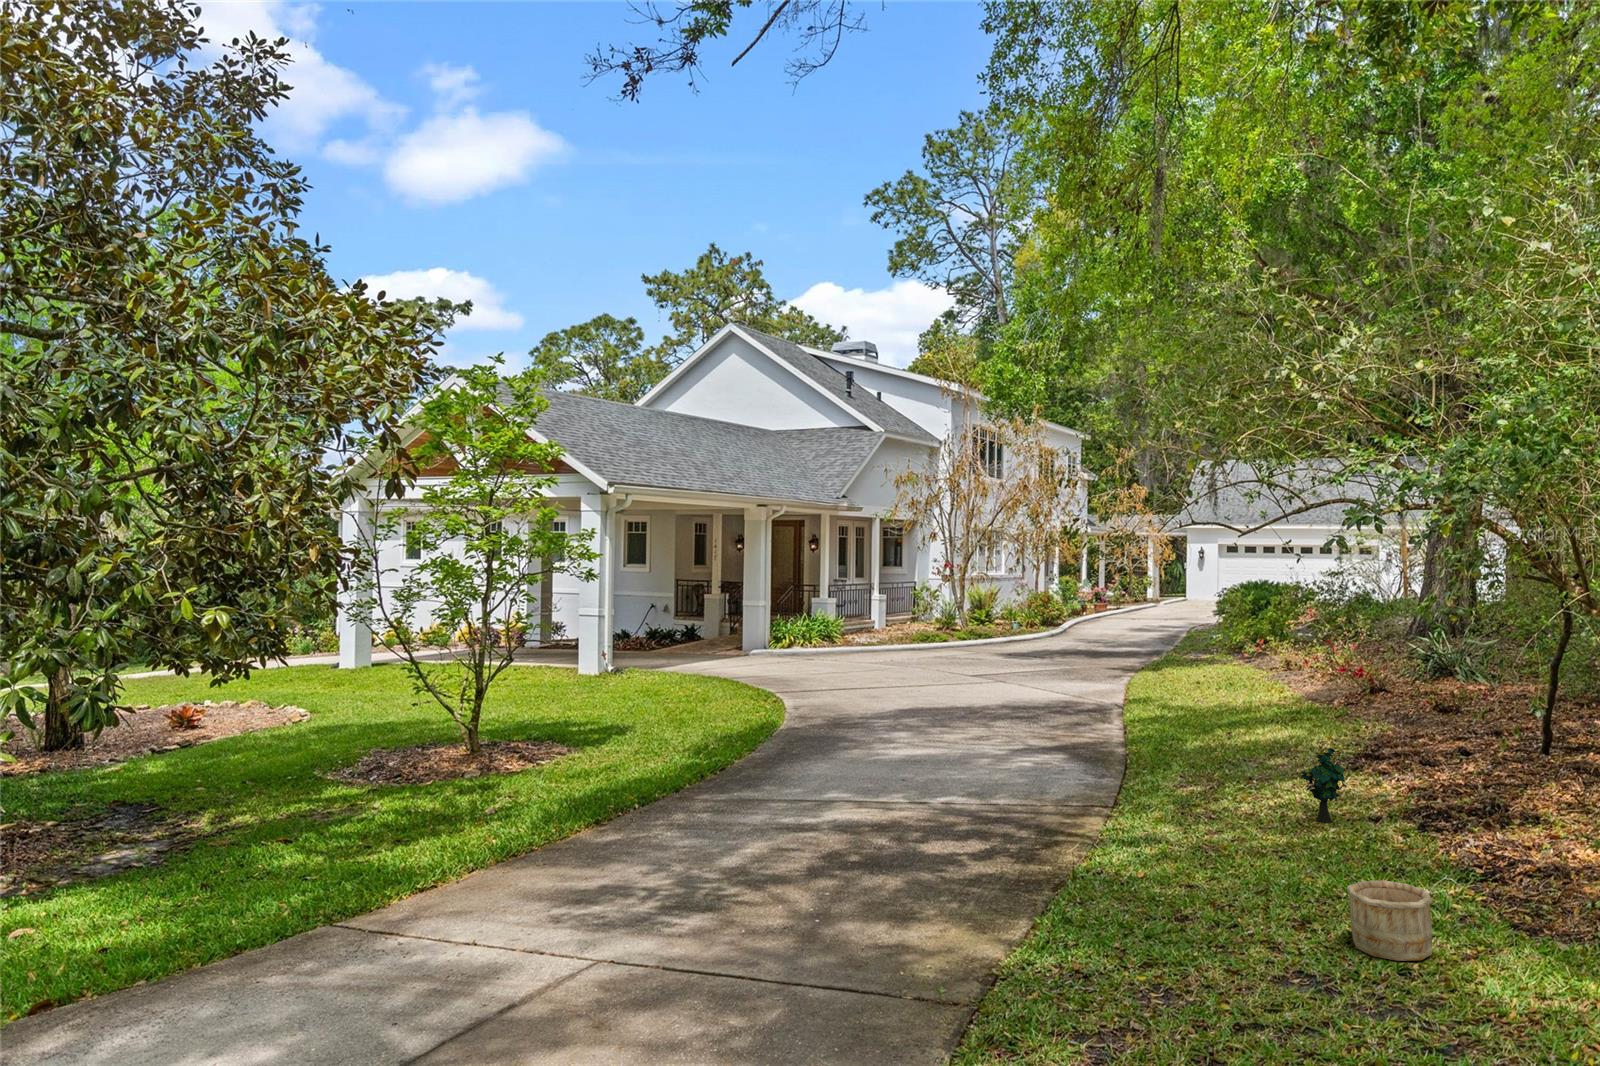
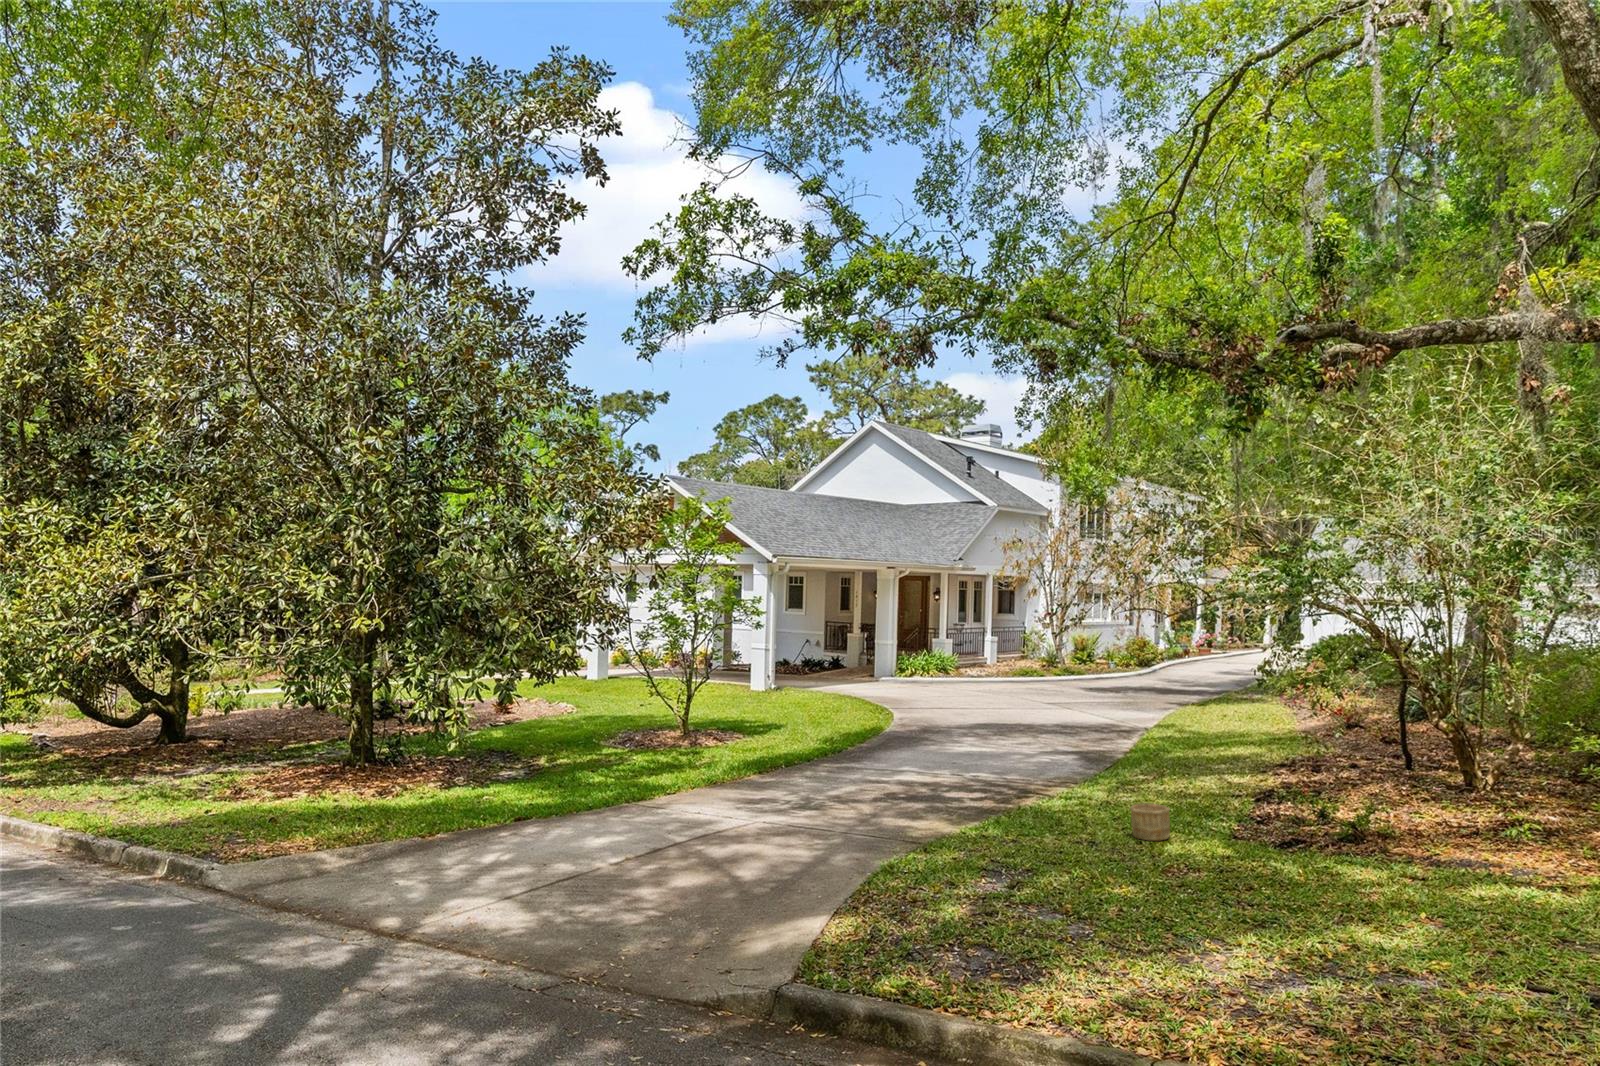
decorative plant: present [1301,748,1347,823] -> none [1176,746,1204,791]

